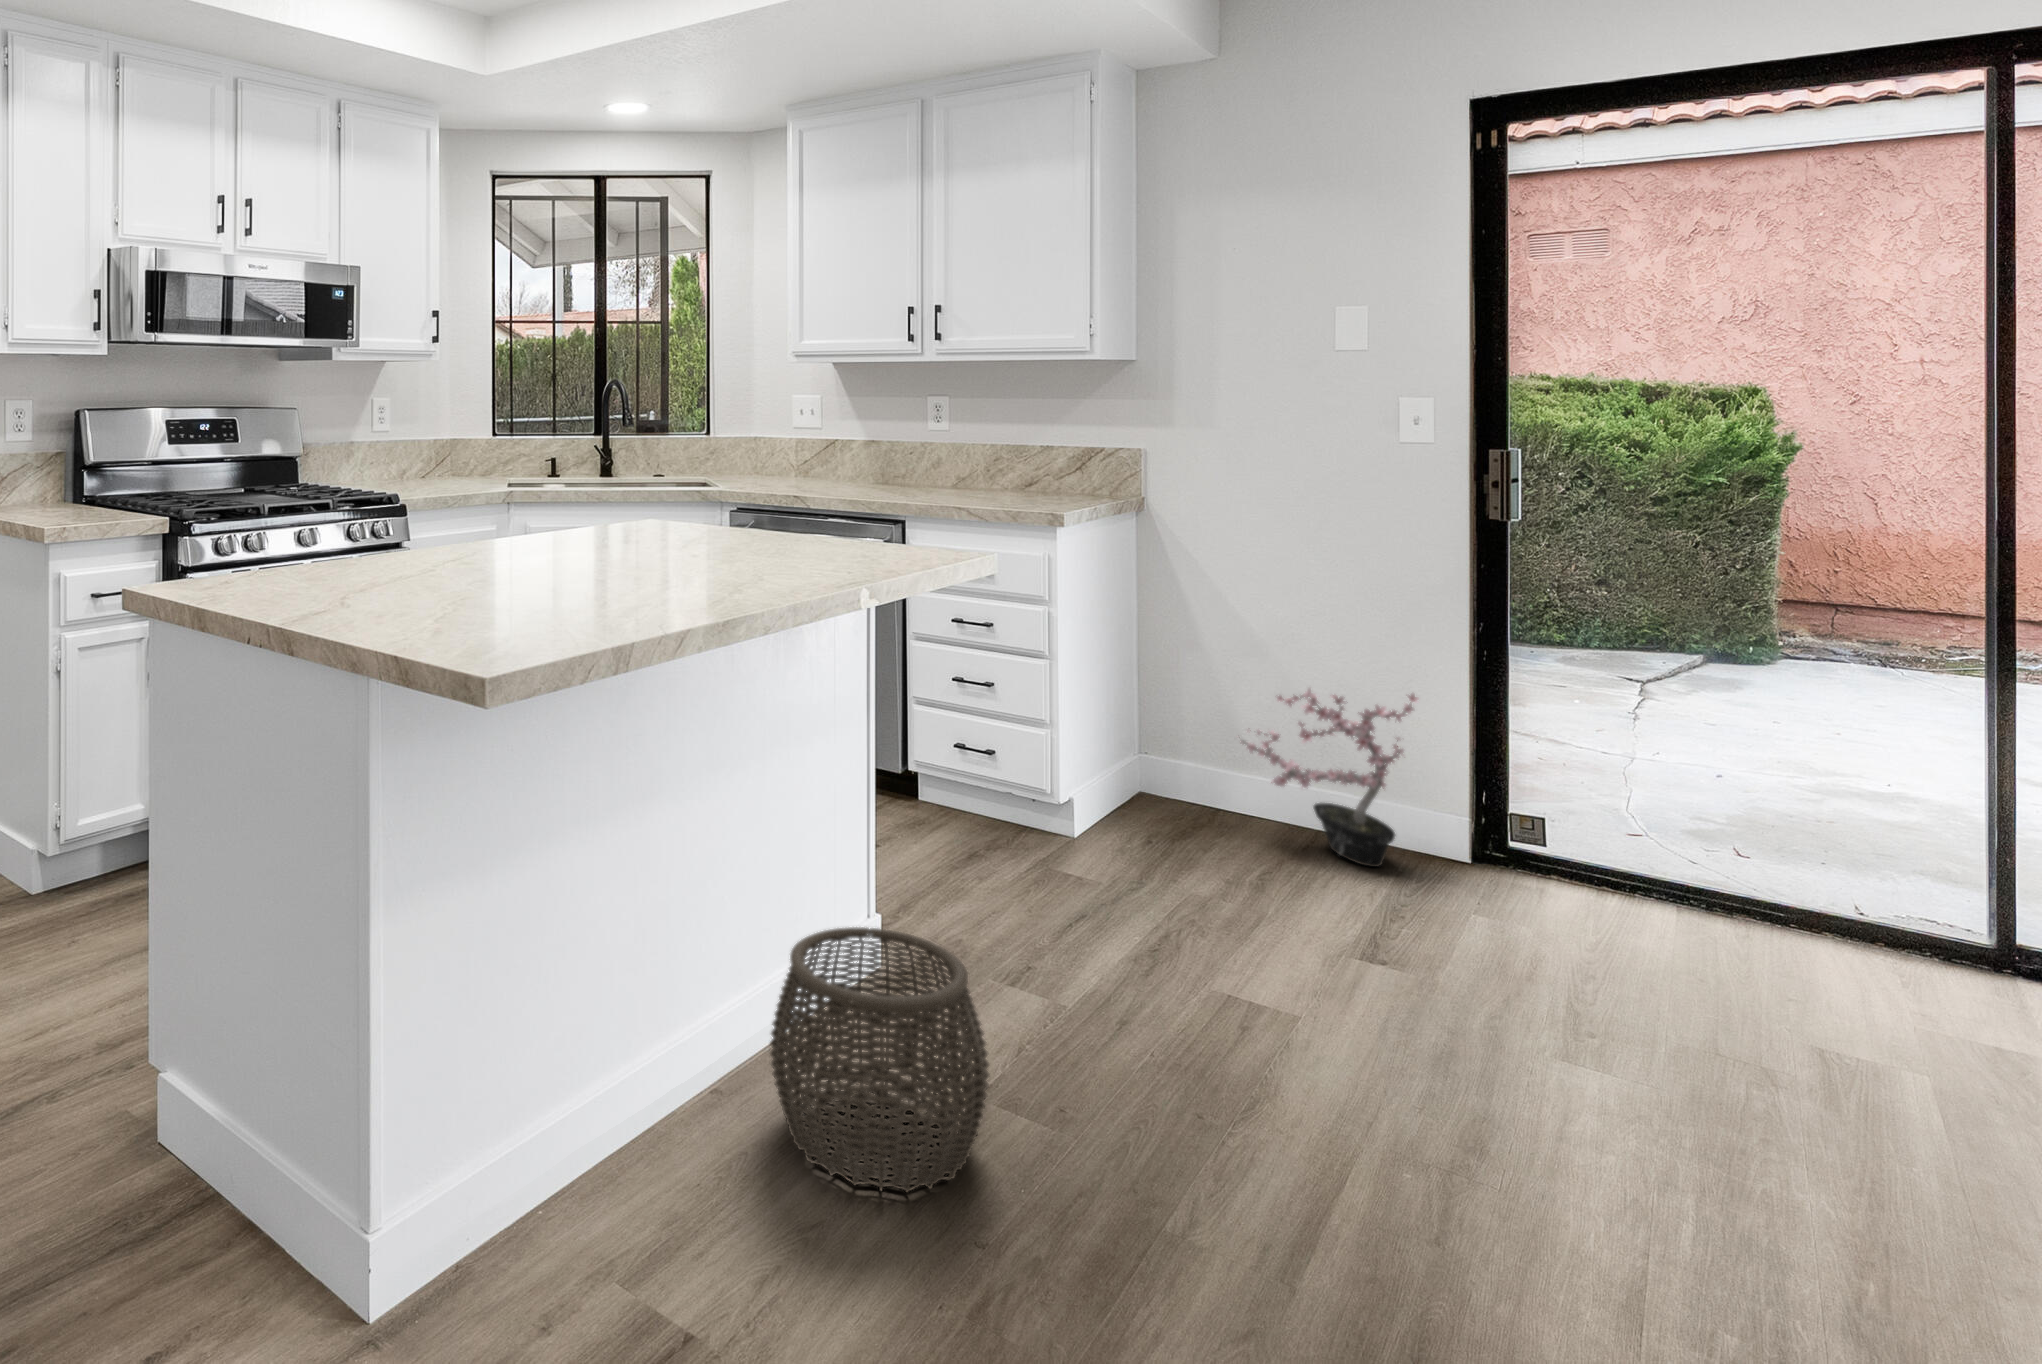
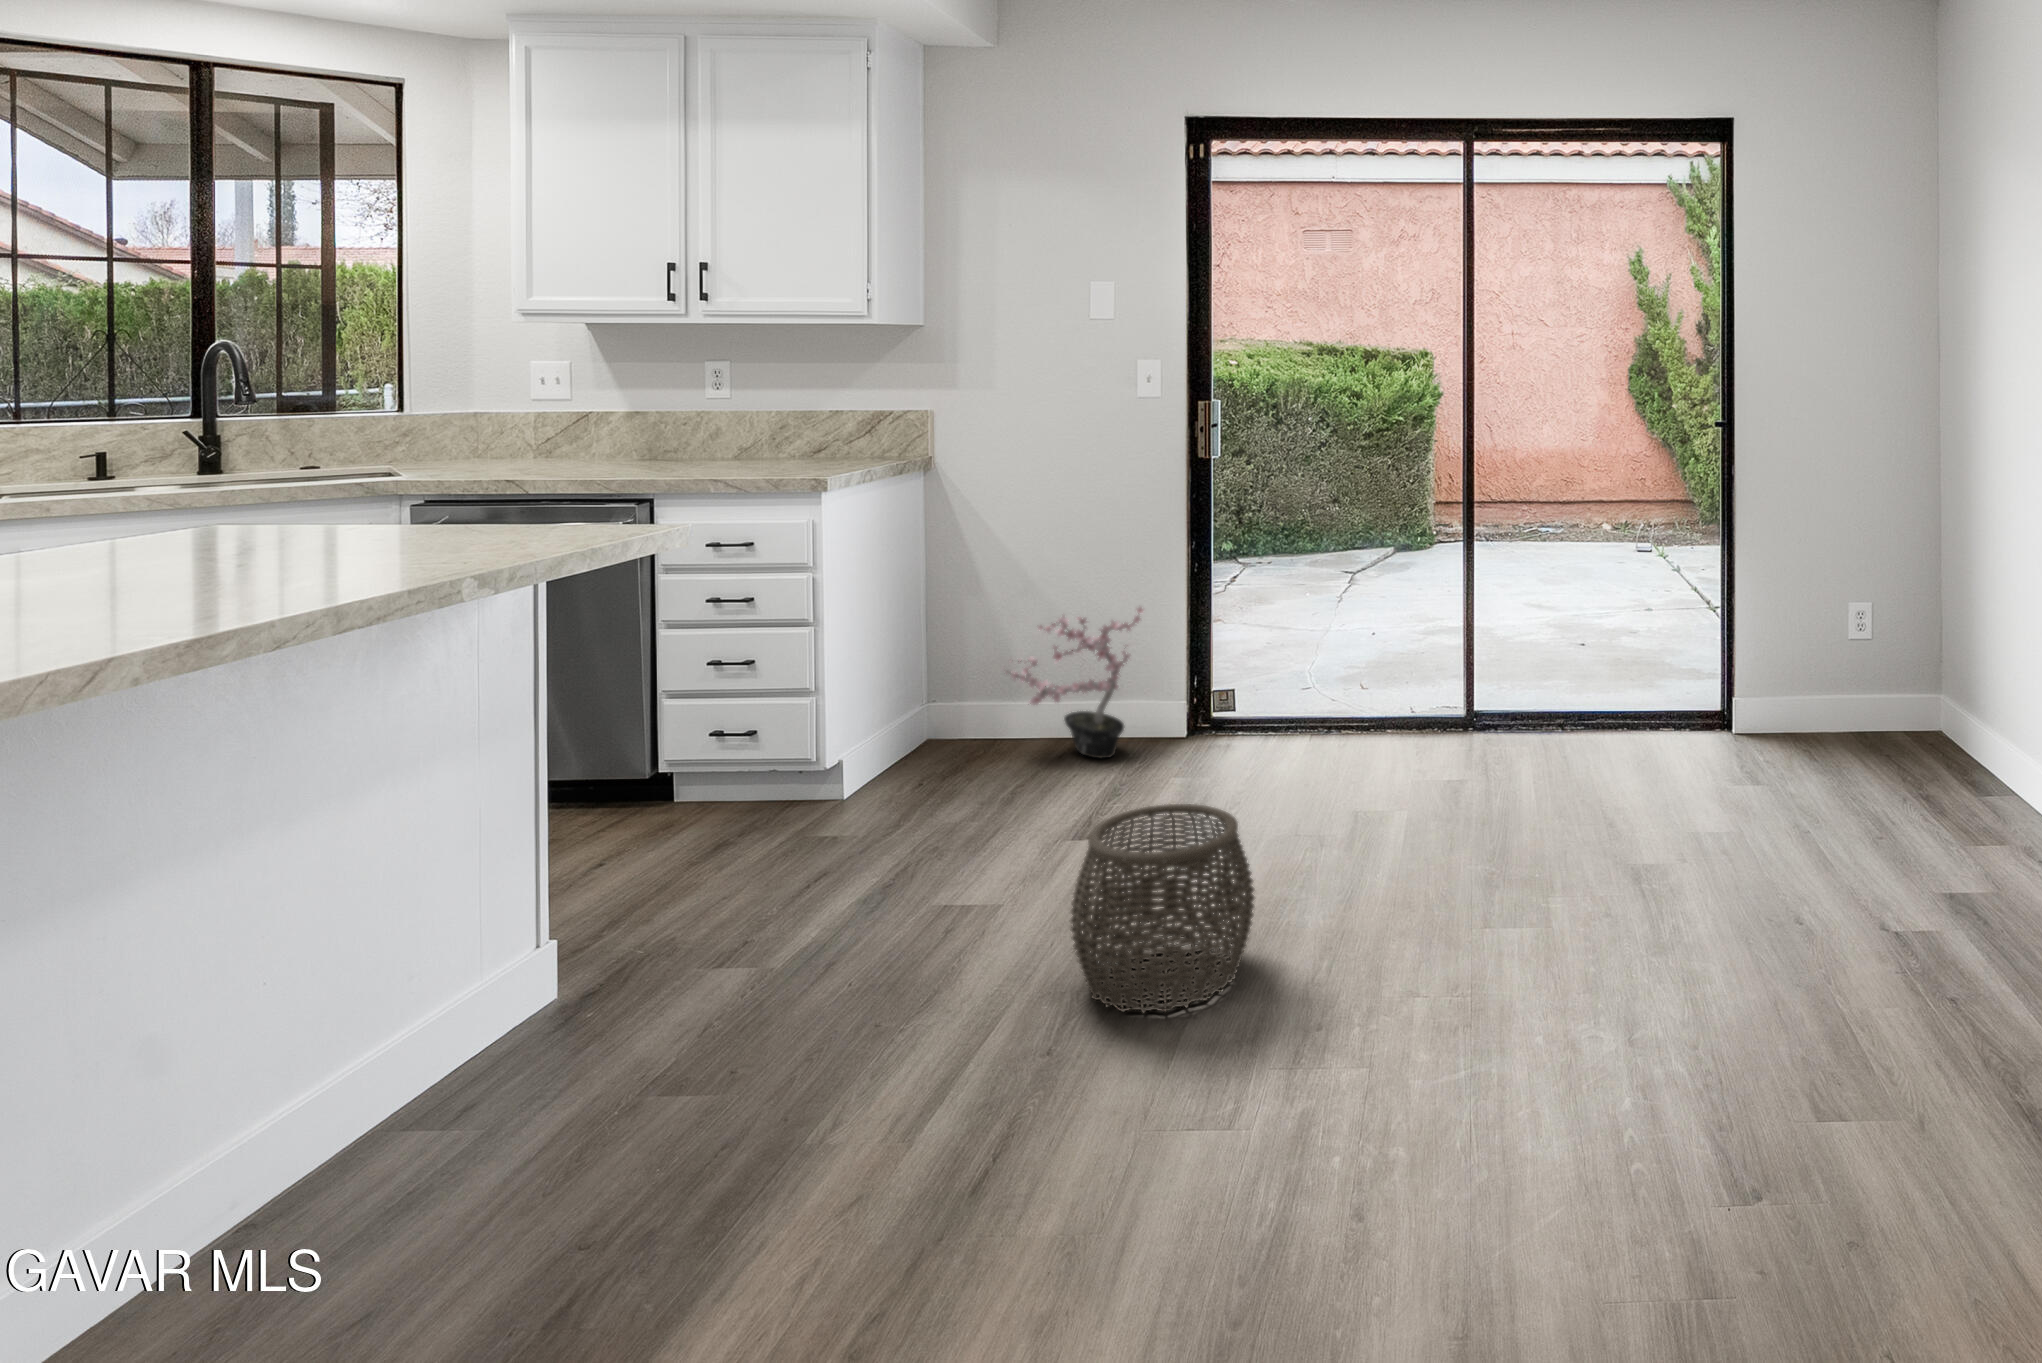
woven basket: present [770,927,990,1192] -> present [1070,804,1255,1013]

